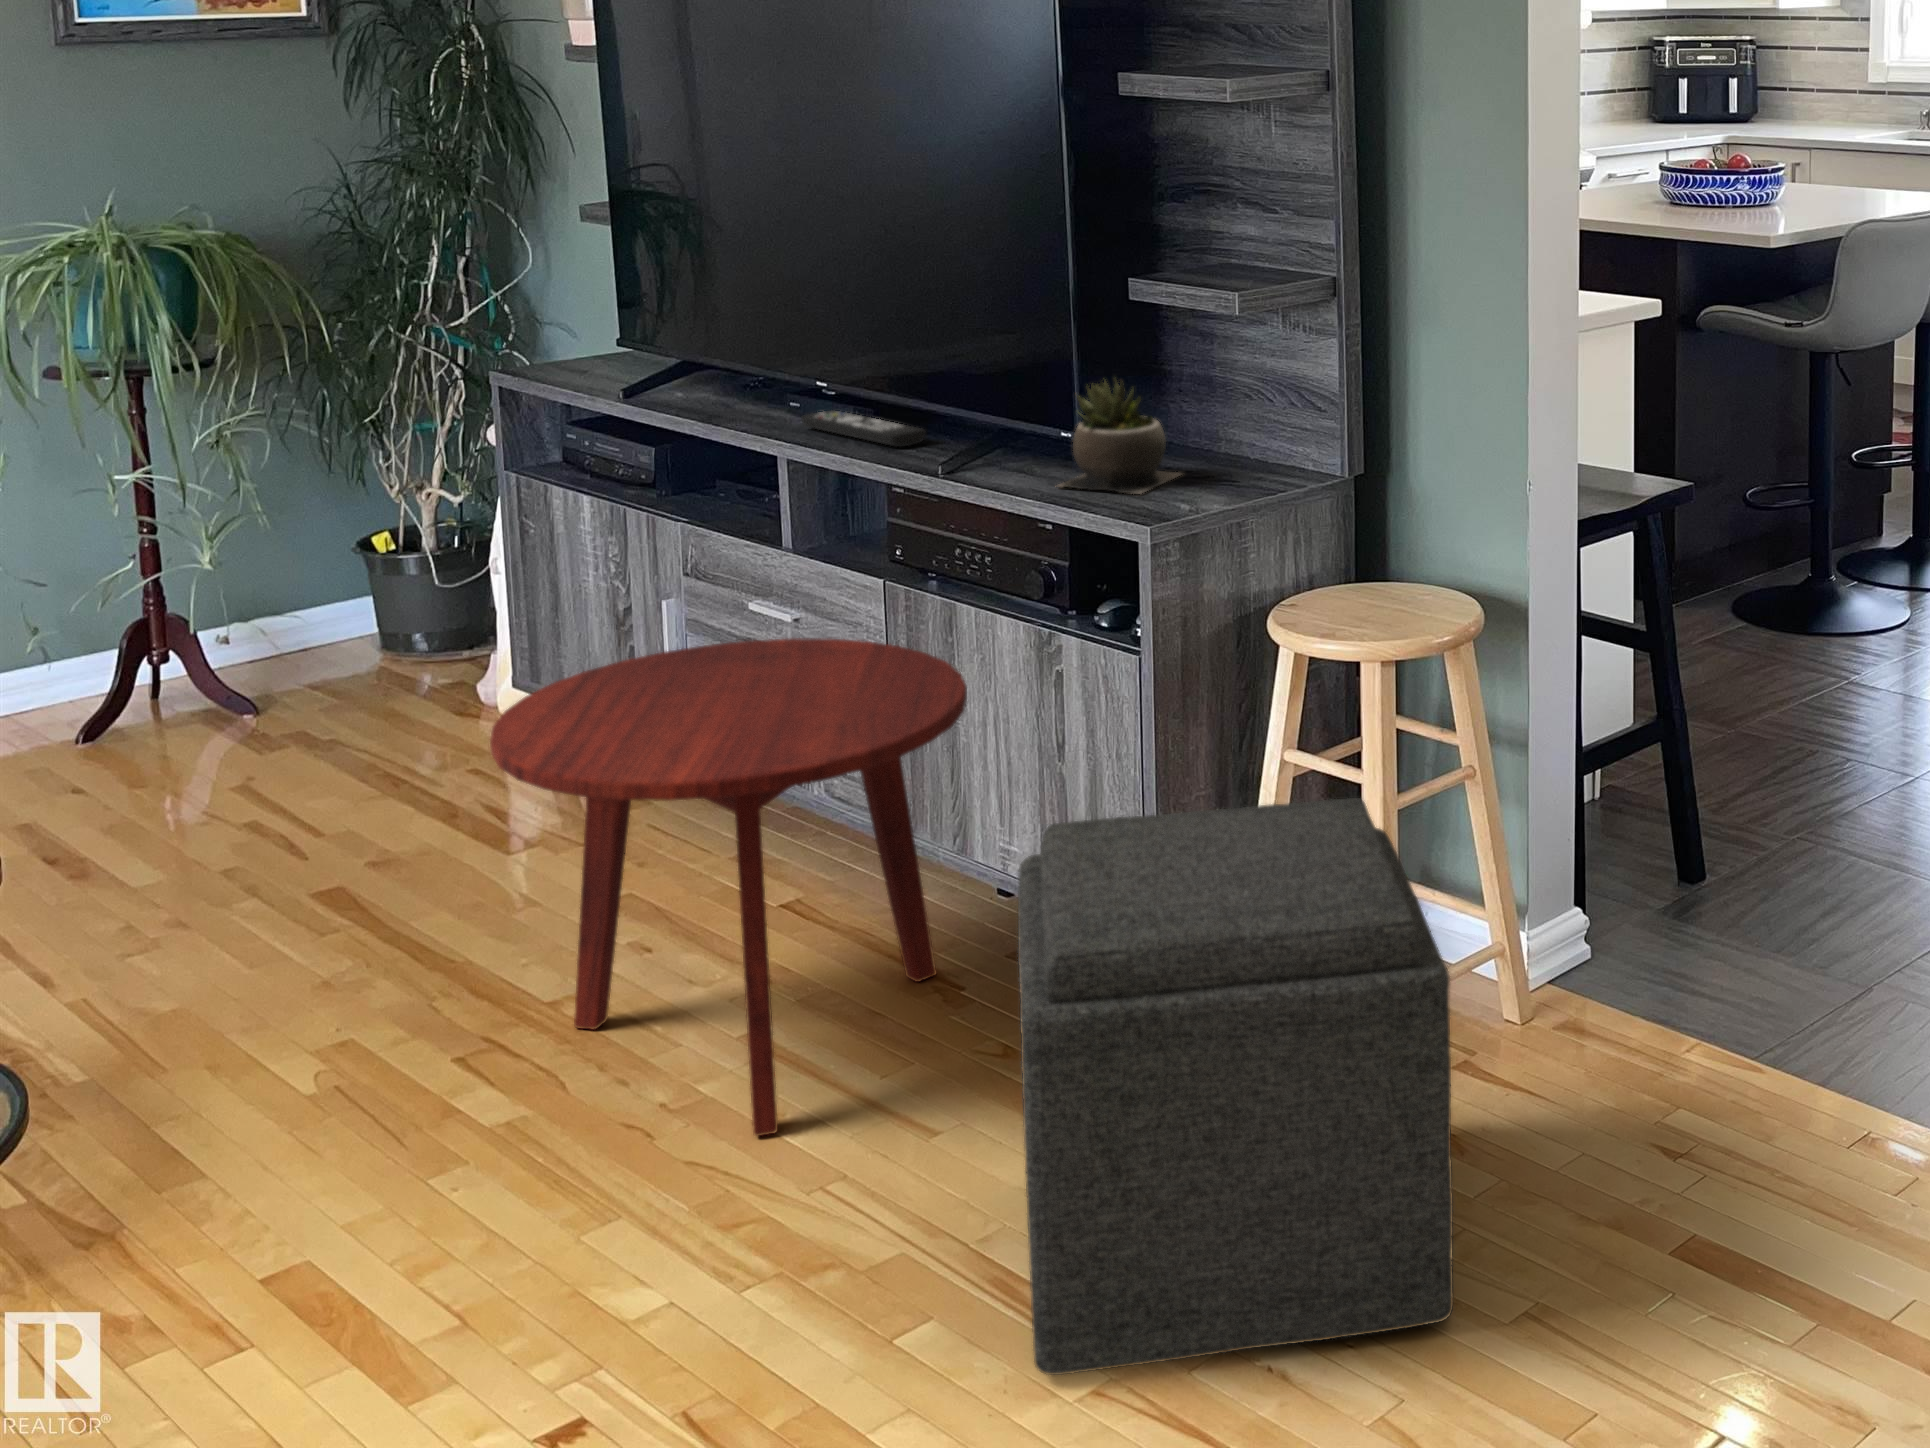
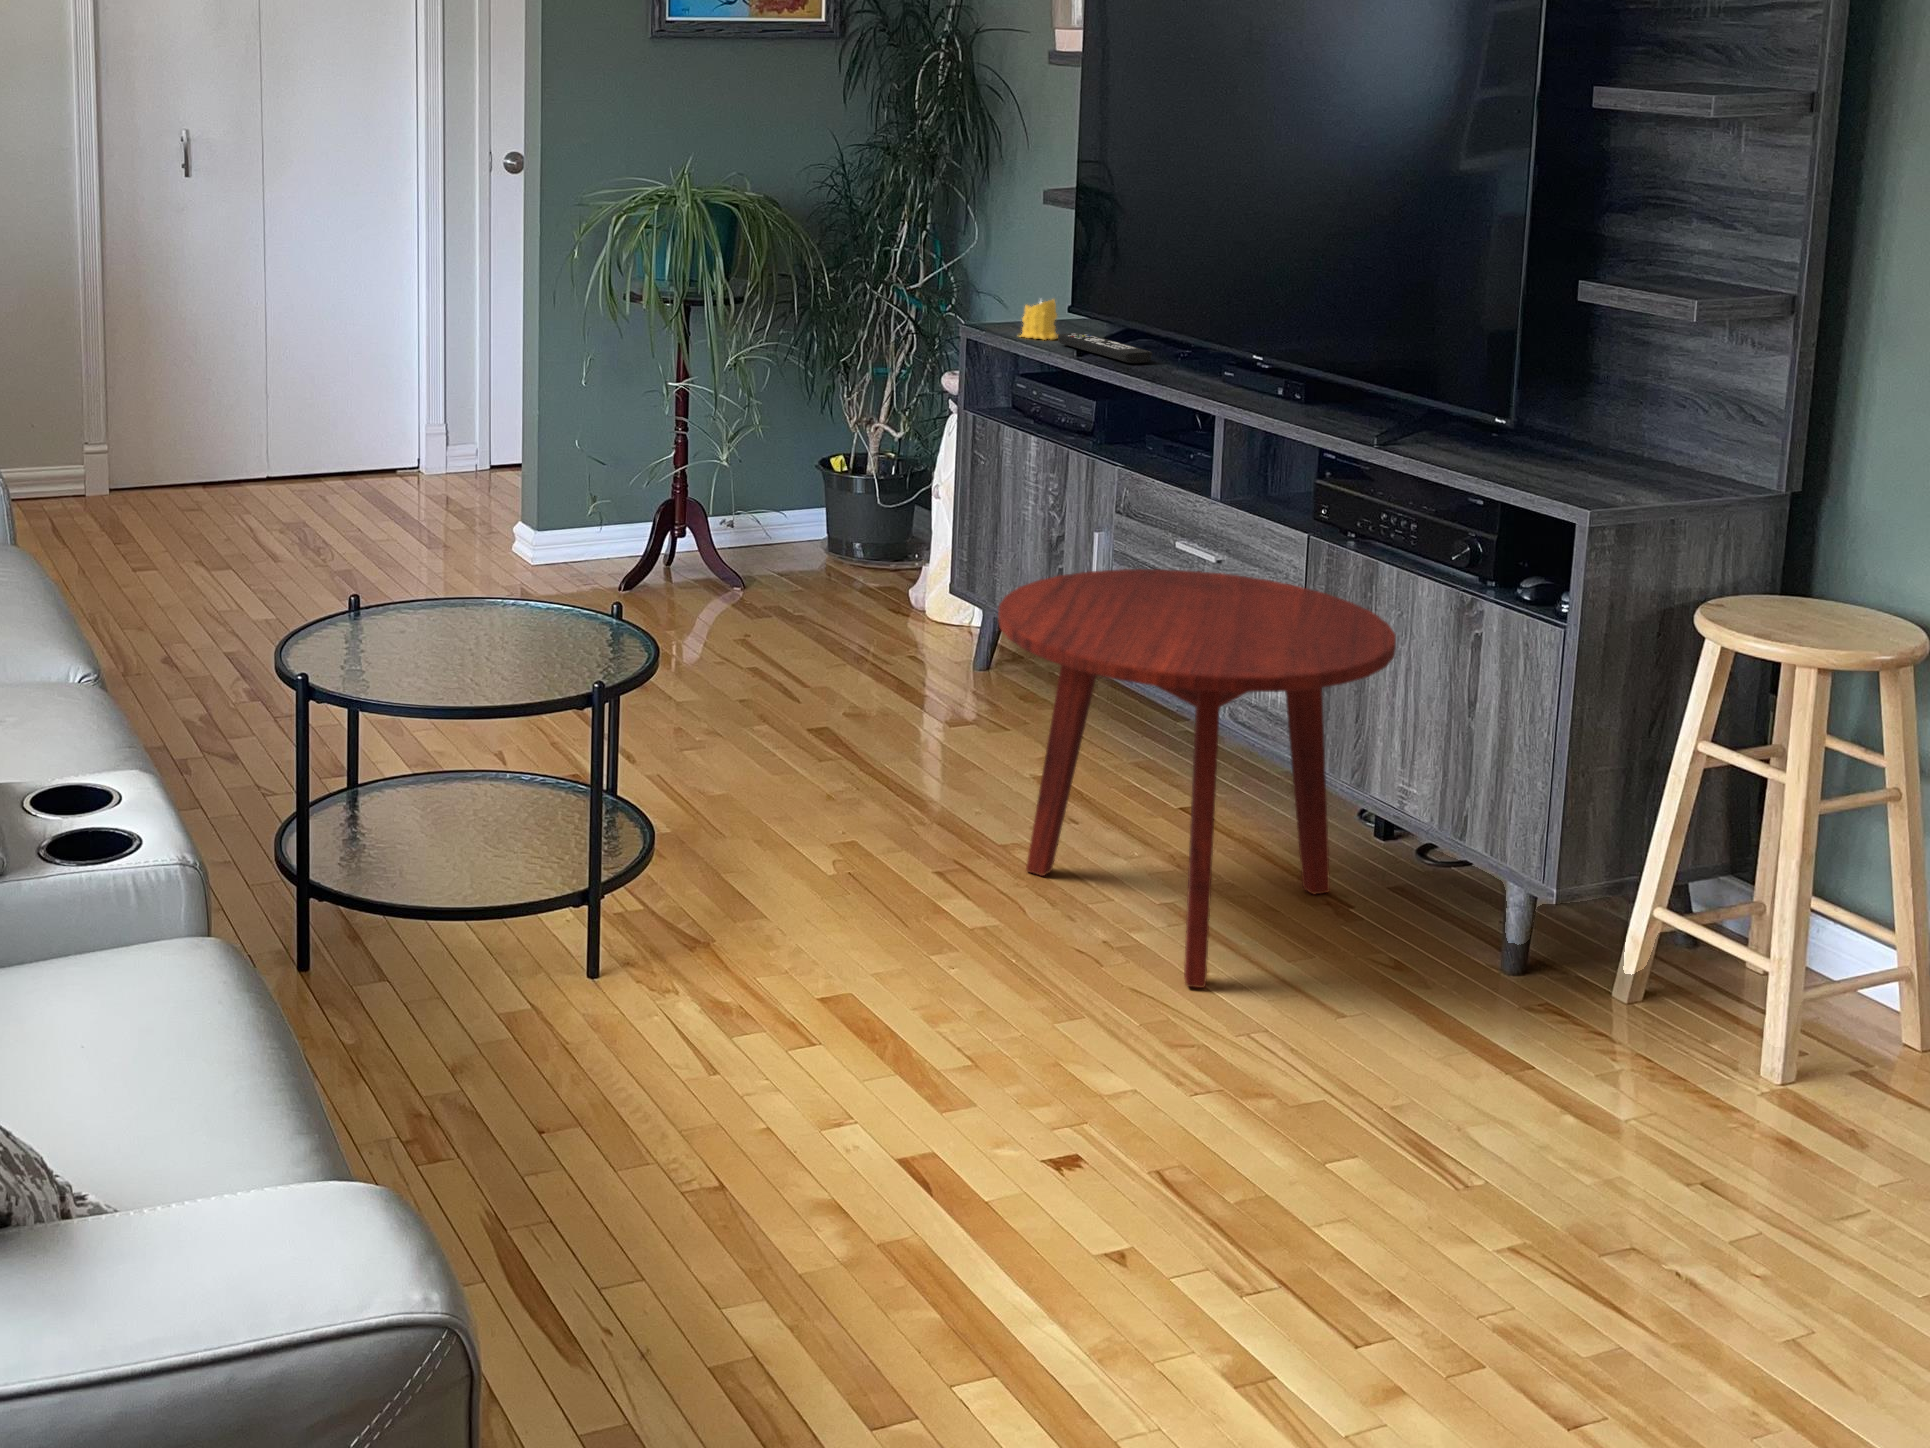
candle: none [555,333,608,383] -> present [1020,300,1058,339]
succulent plant: present [1059,382,1181,494] -> none [1491,372,1617,483]
remote control: present [801,411,925,447] -> present [1057,333,1152,363]
ottoman: present [1018,798,1453,1375] -> none [1436,760,1905,1288]

